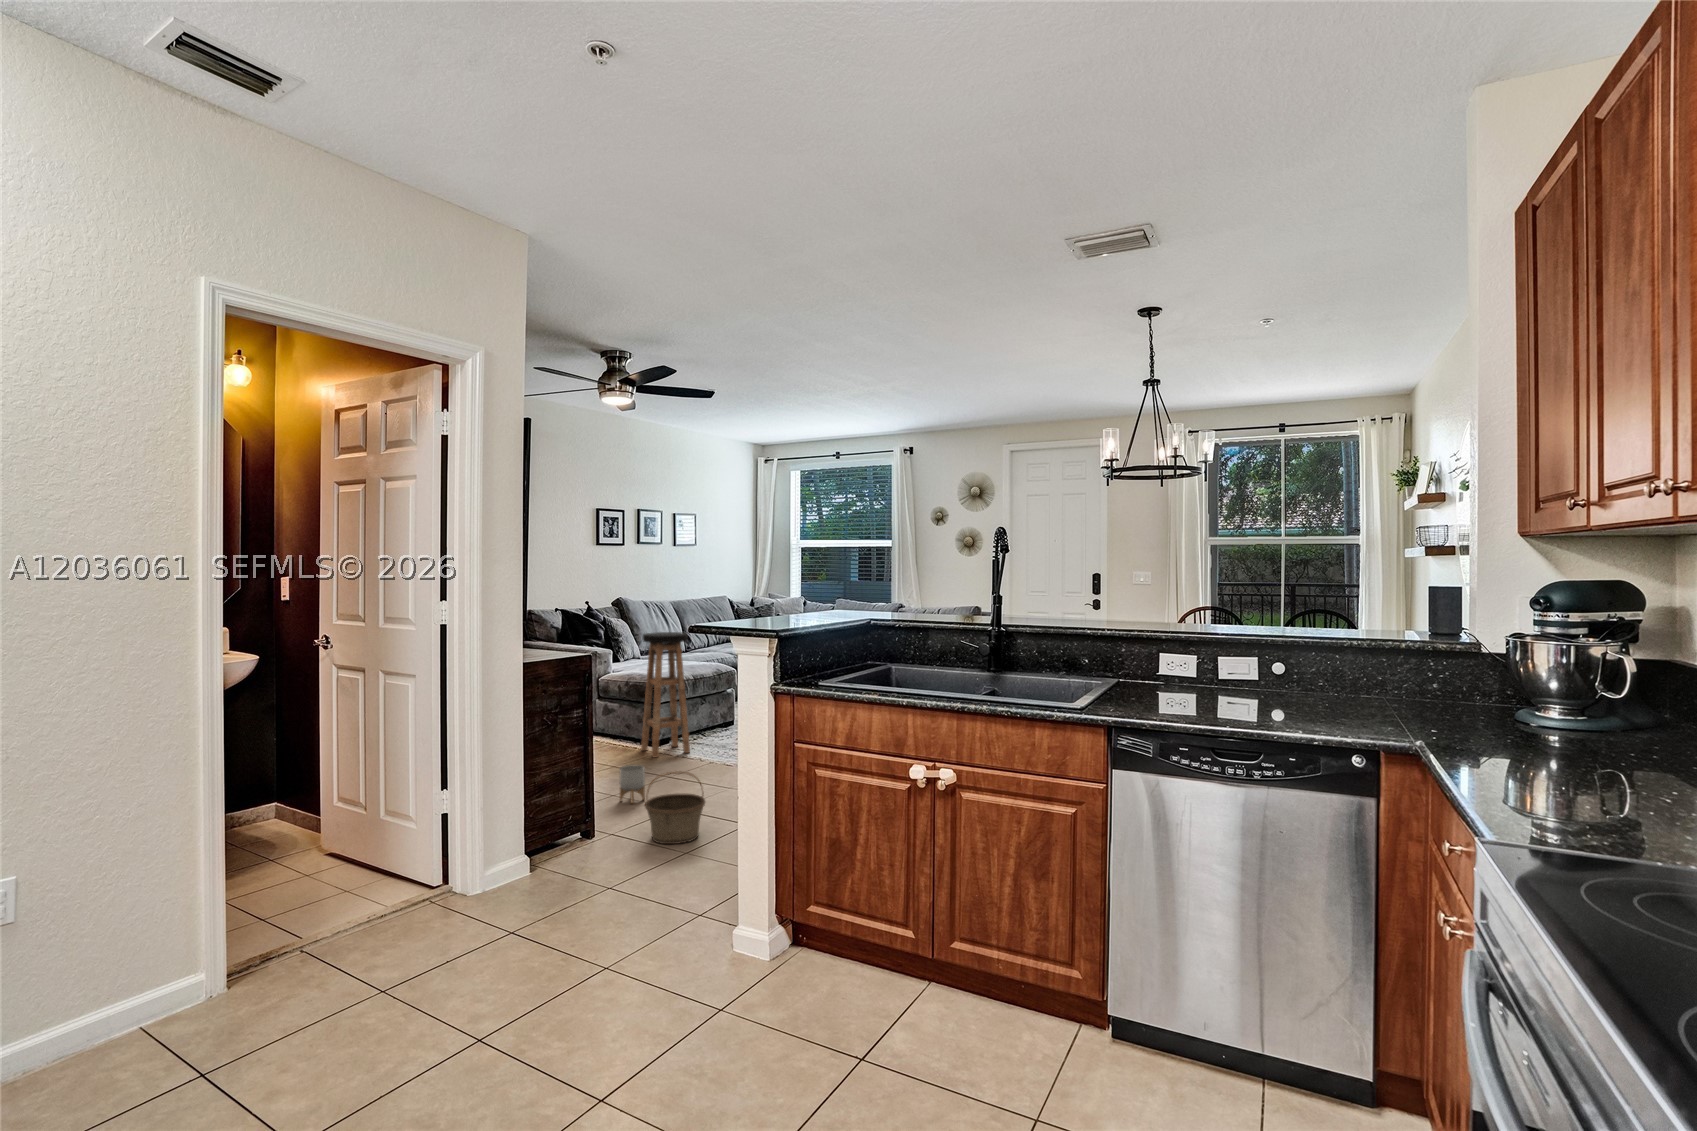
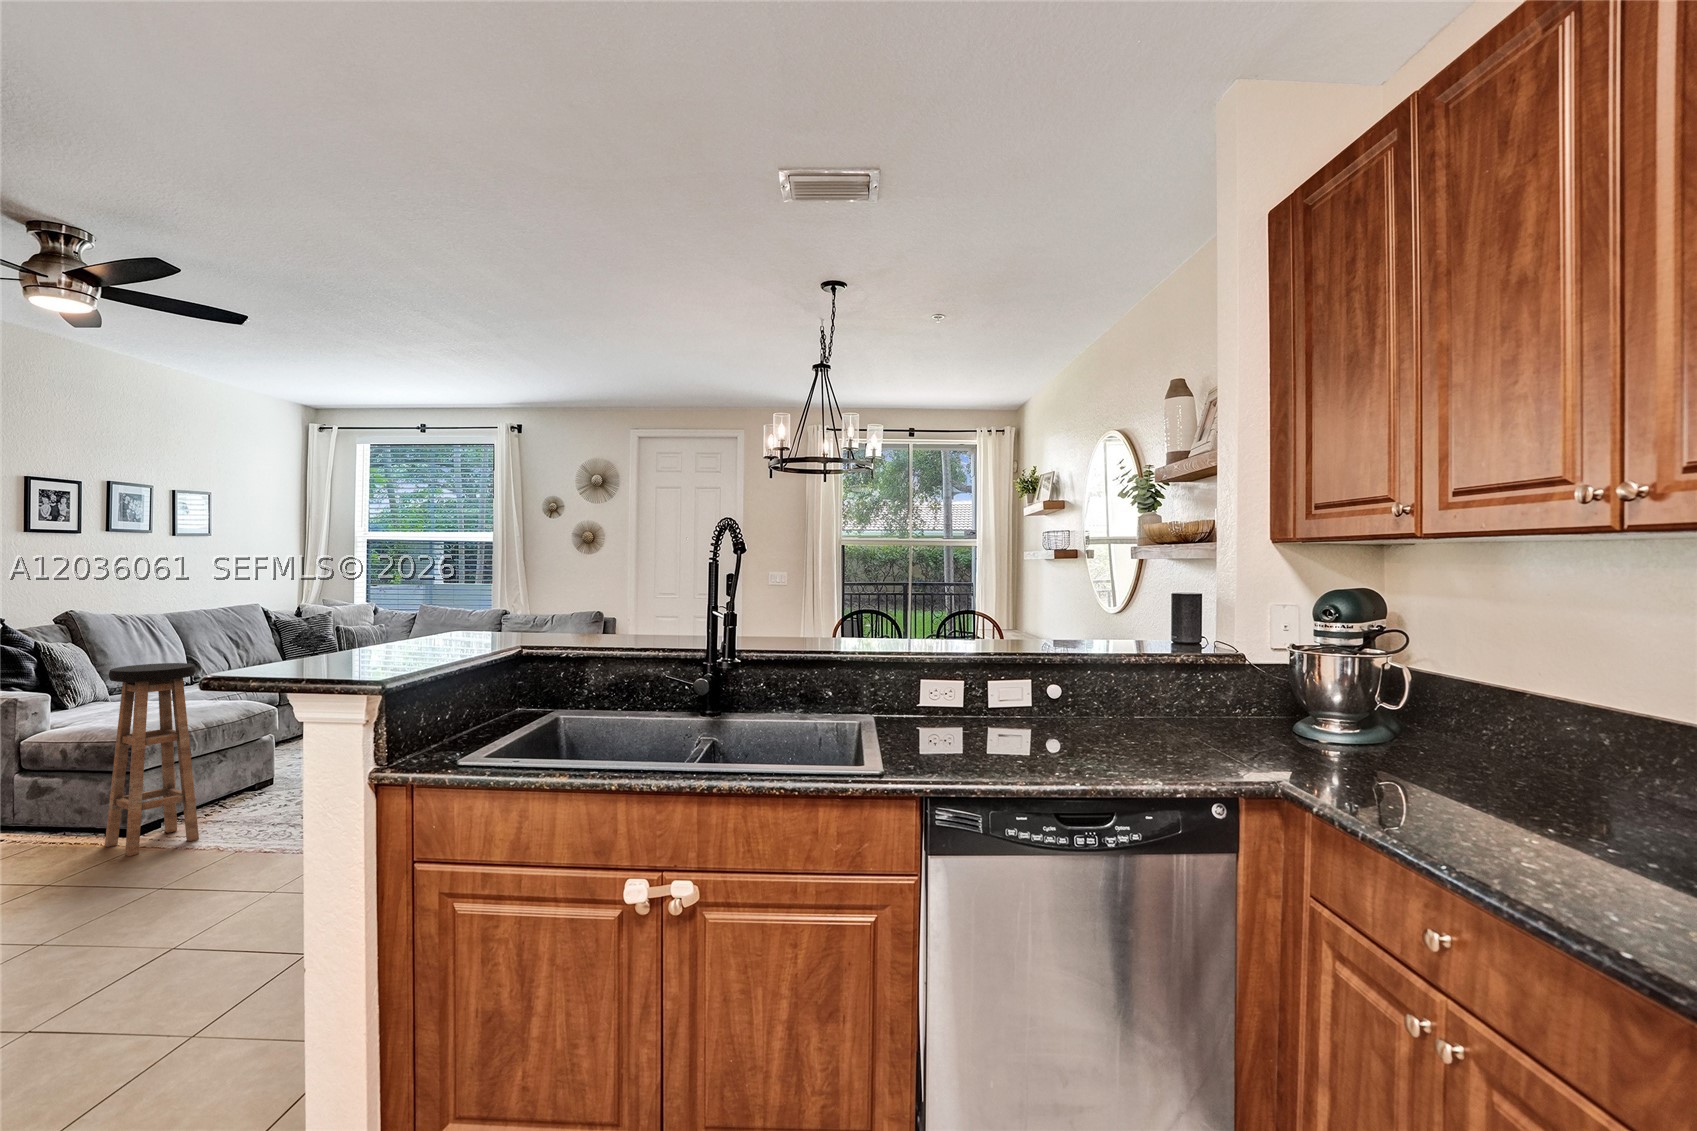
planter: present [620,765,645,804] -> none [53,885,107,954]
basket: present [644,771,705,844] -> none [103,897,229,1026]

